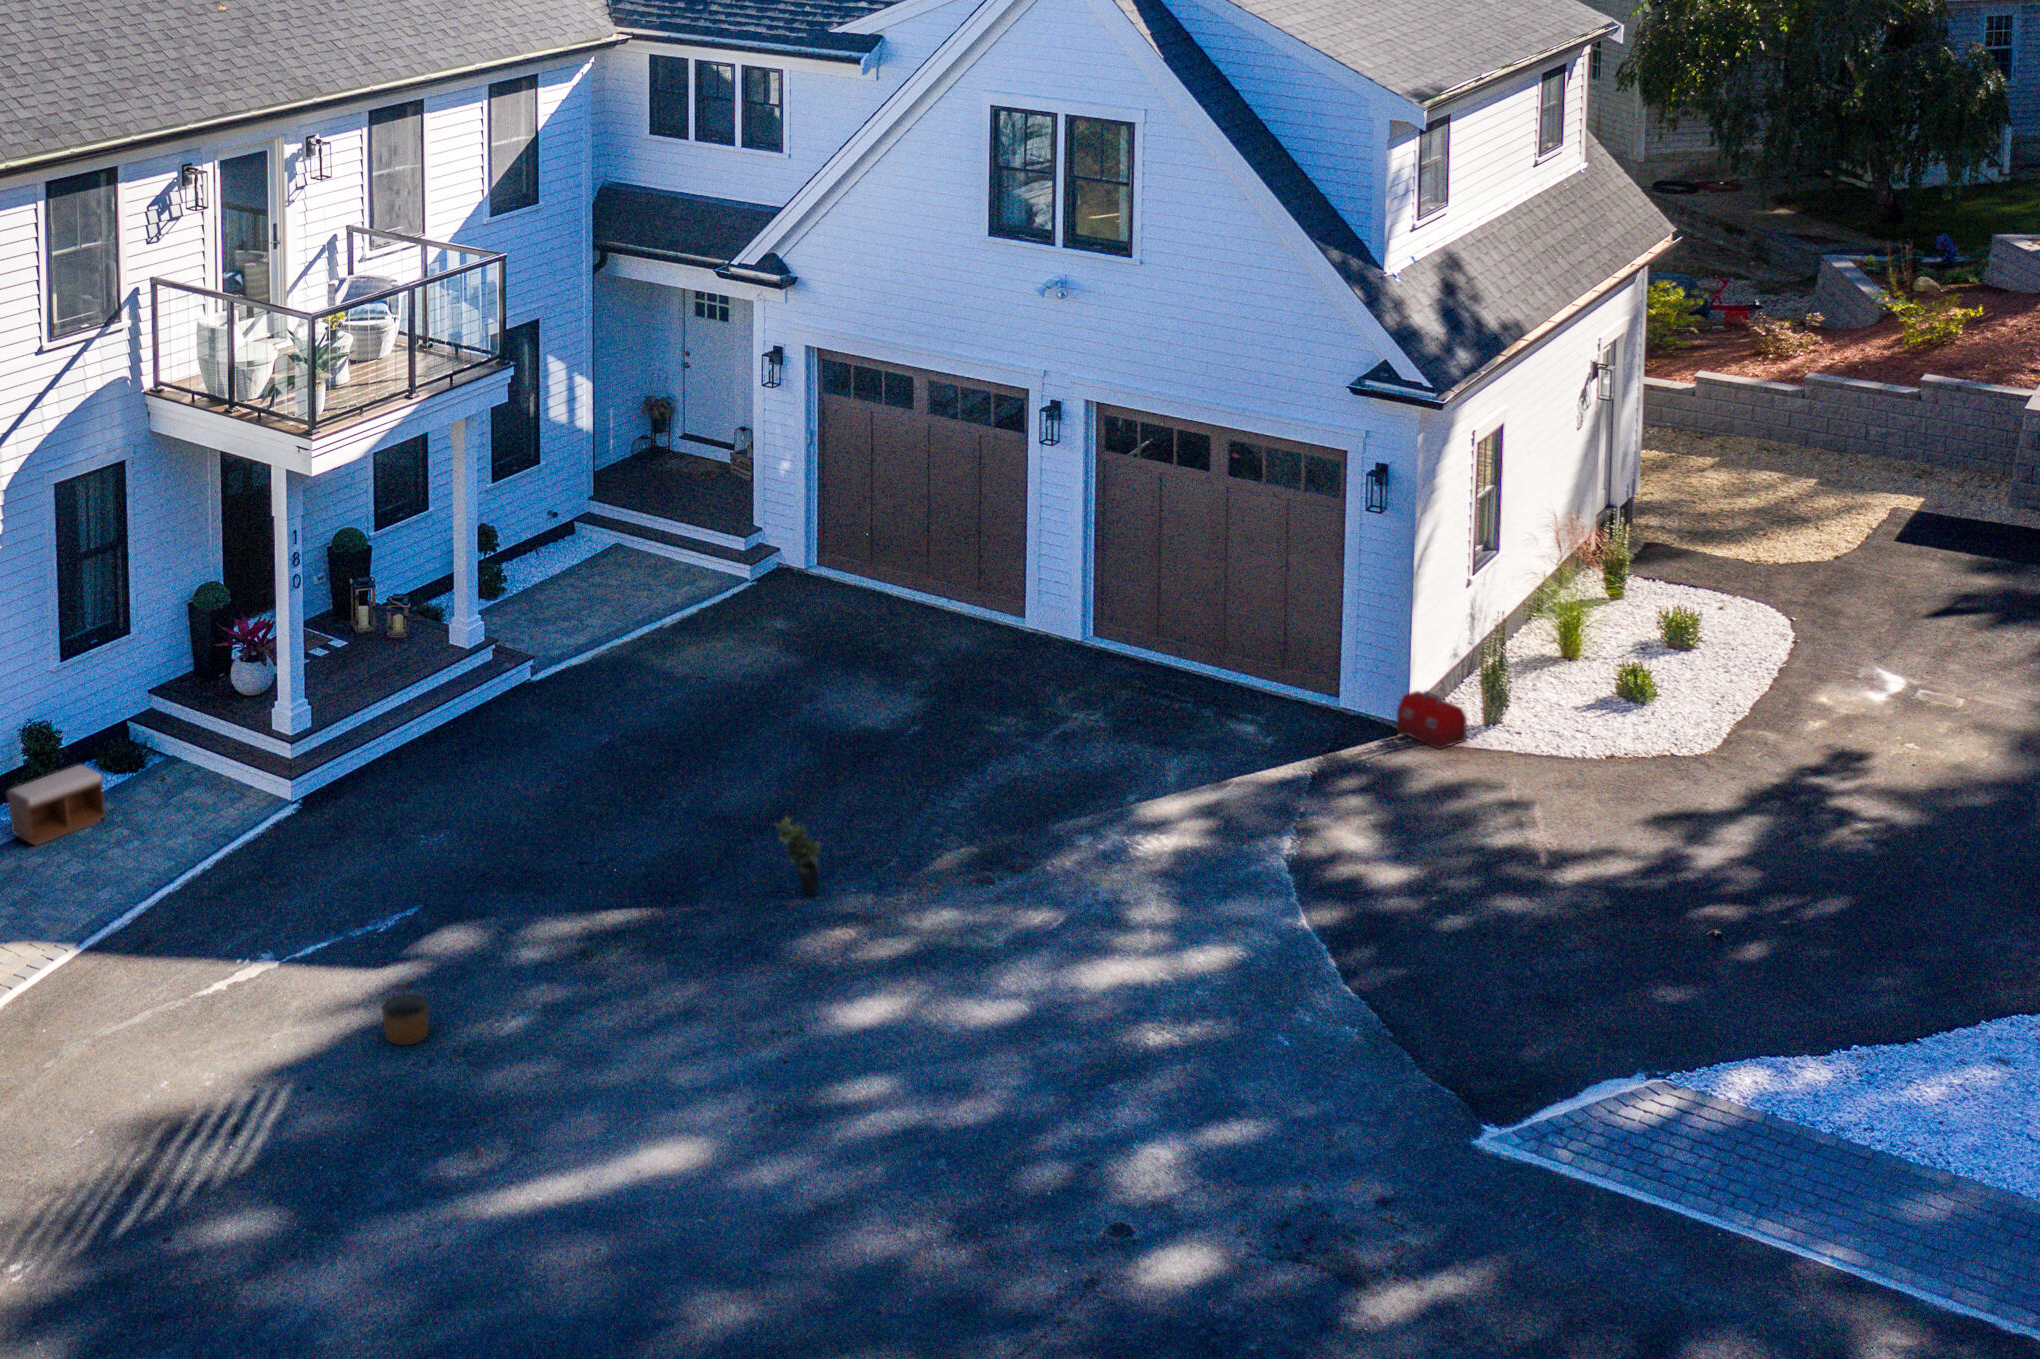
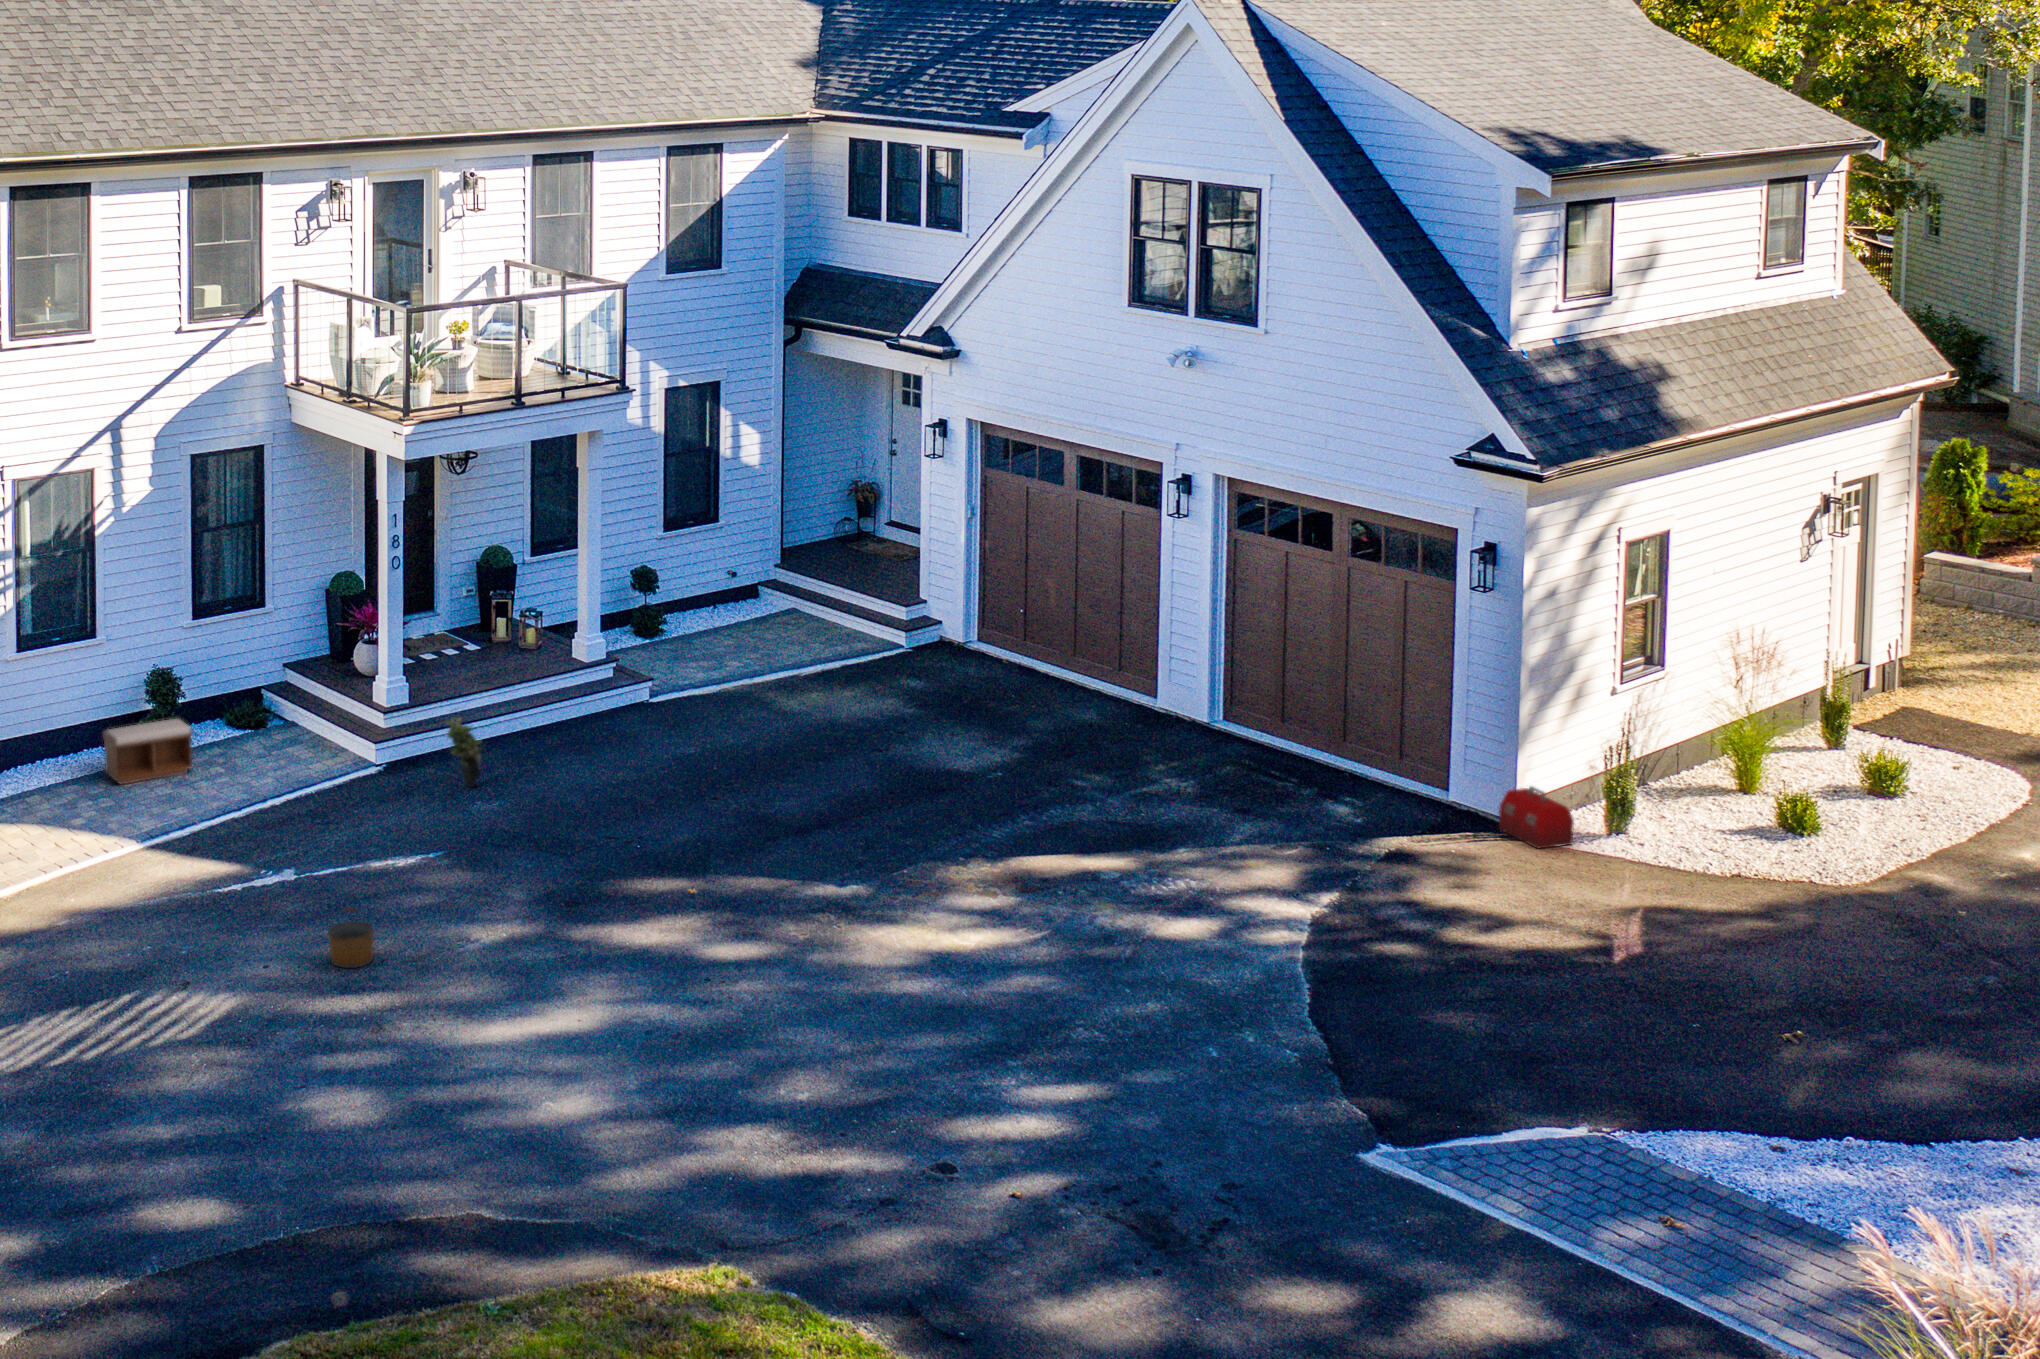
potted plant: present [775,817,820,895] -> present [446,718,482,787]

